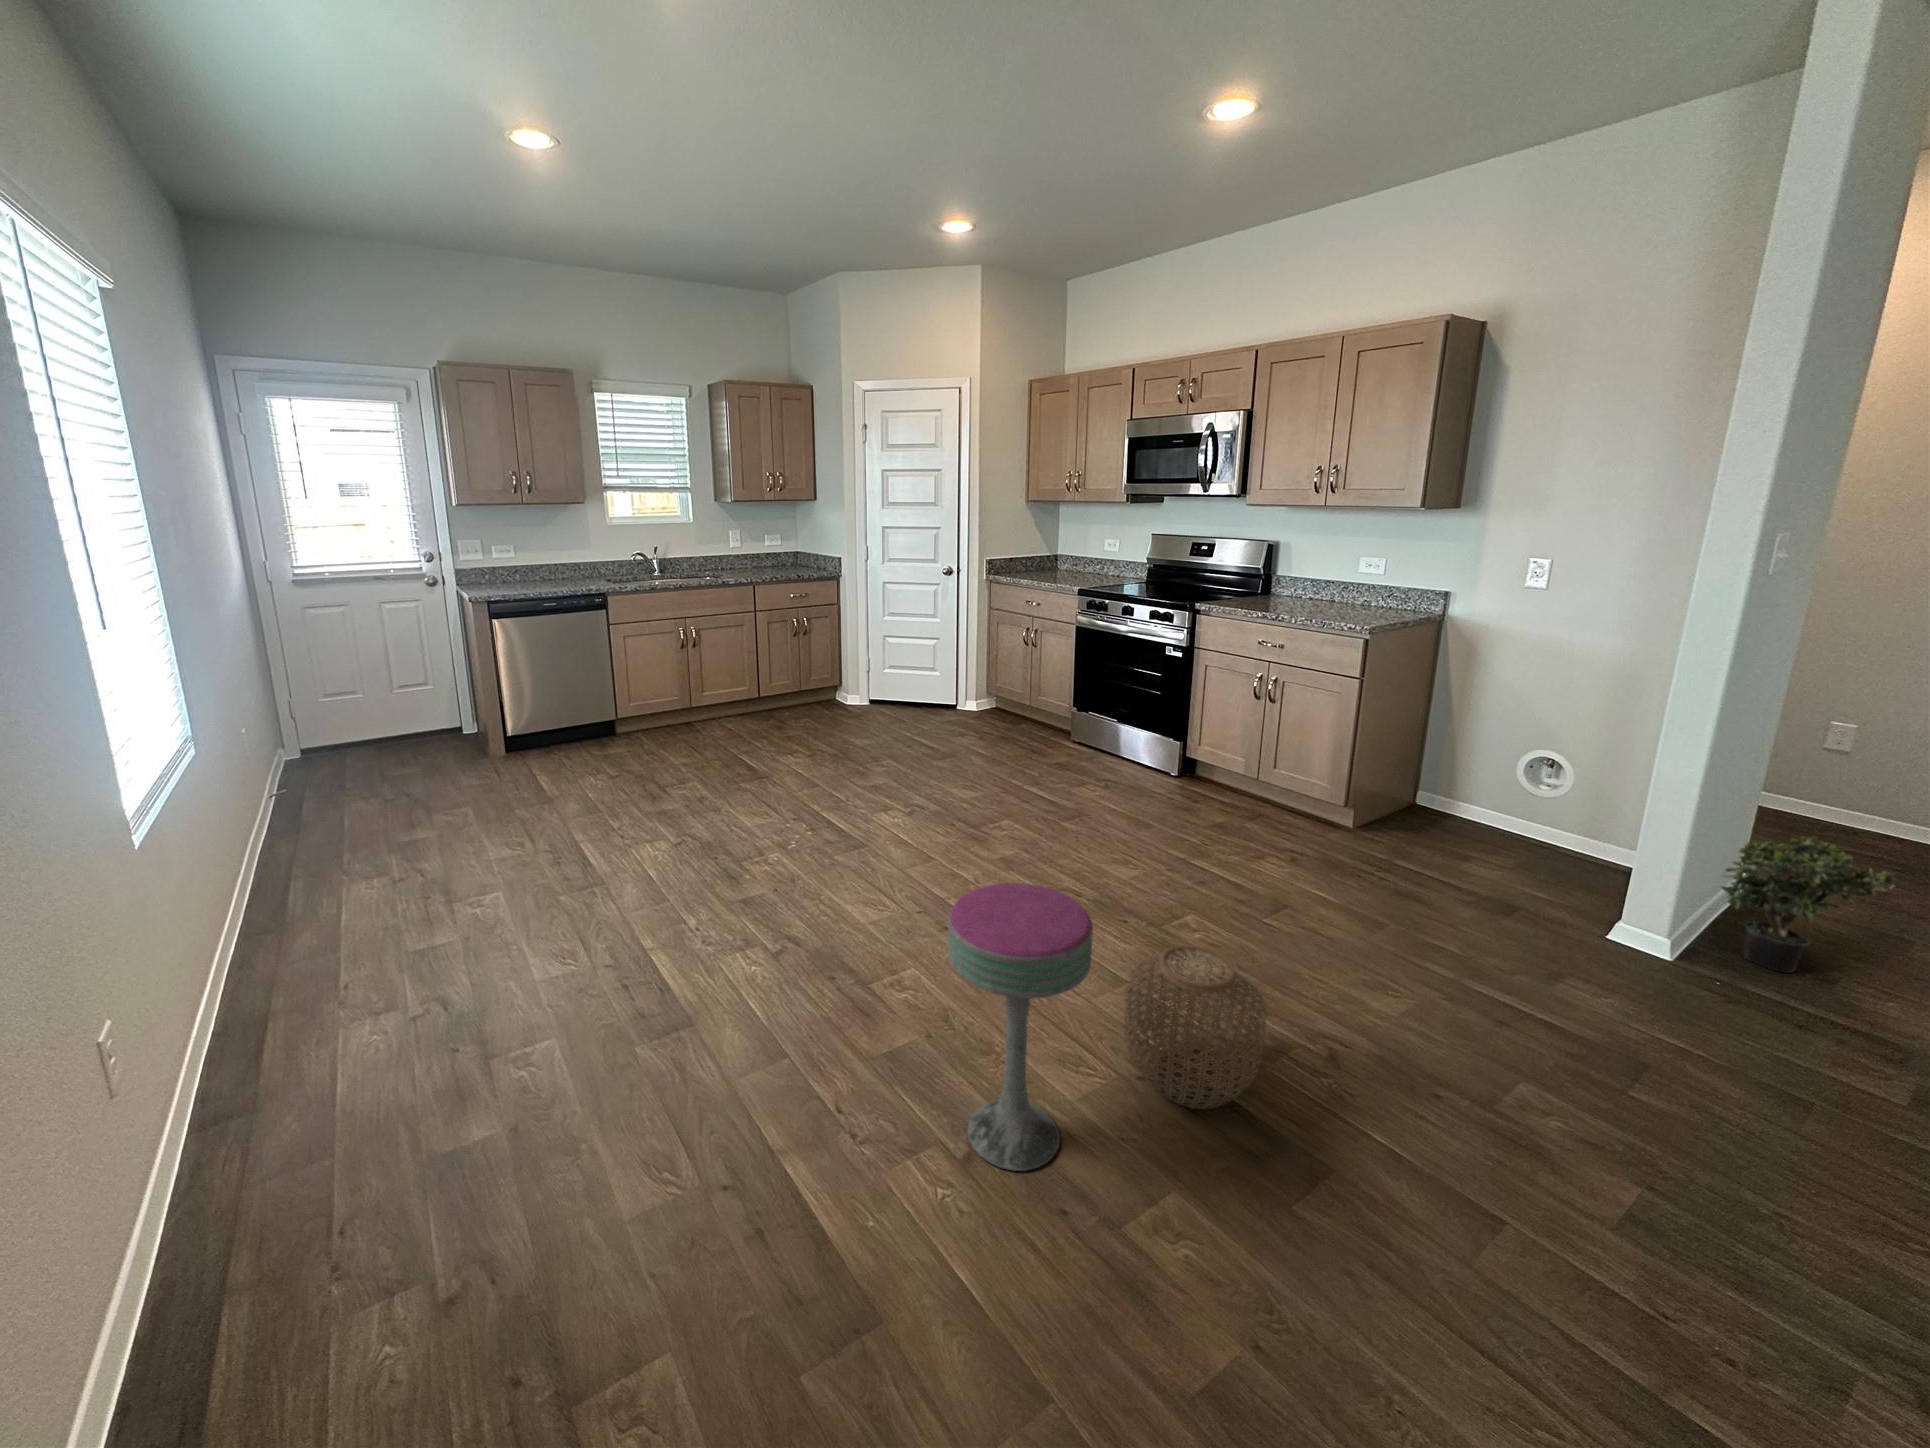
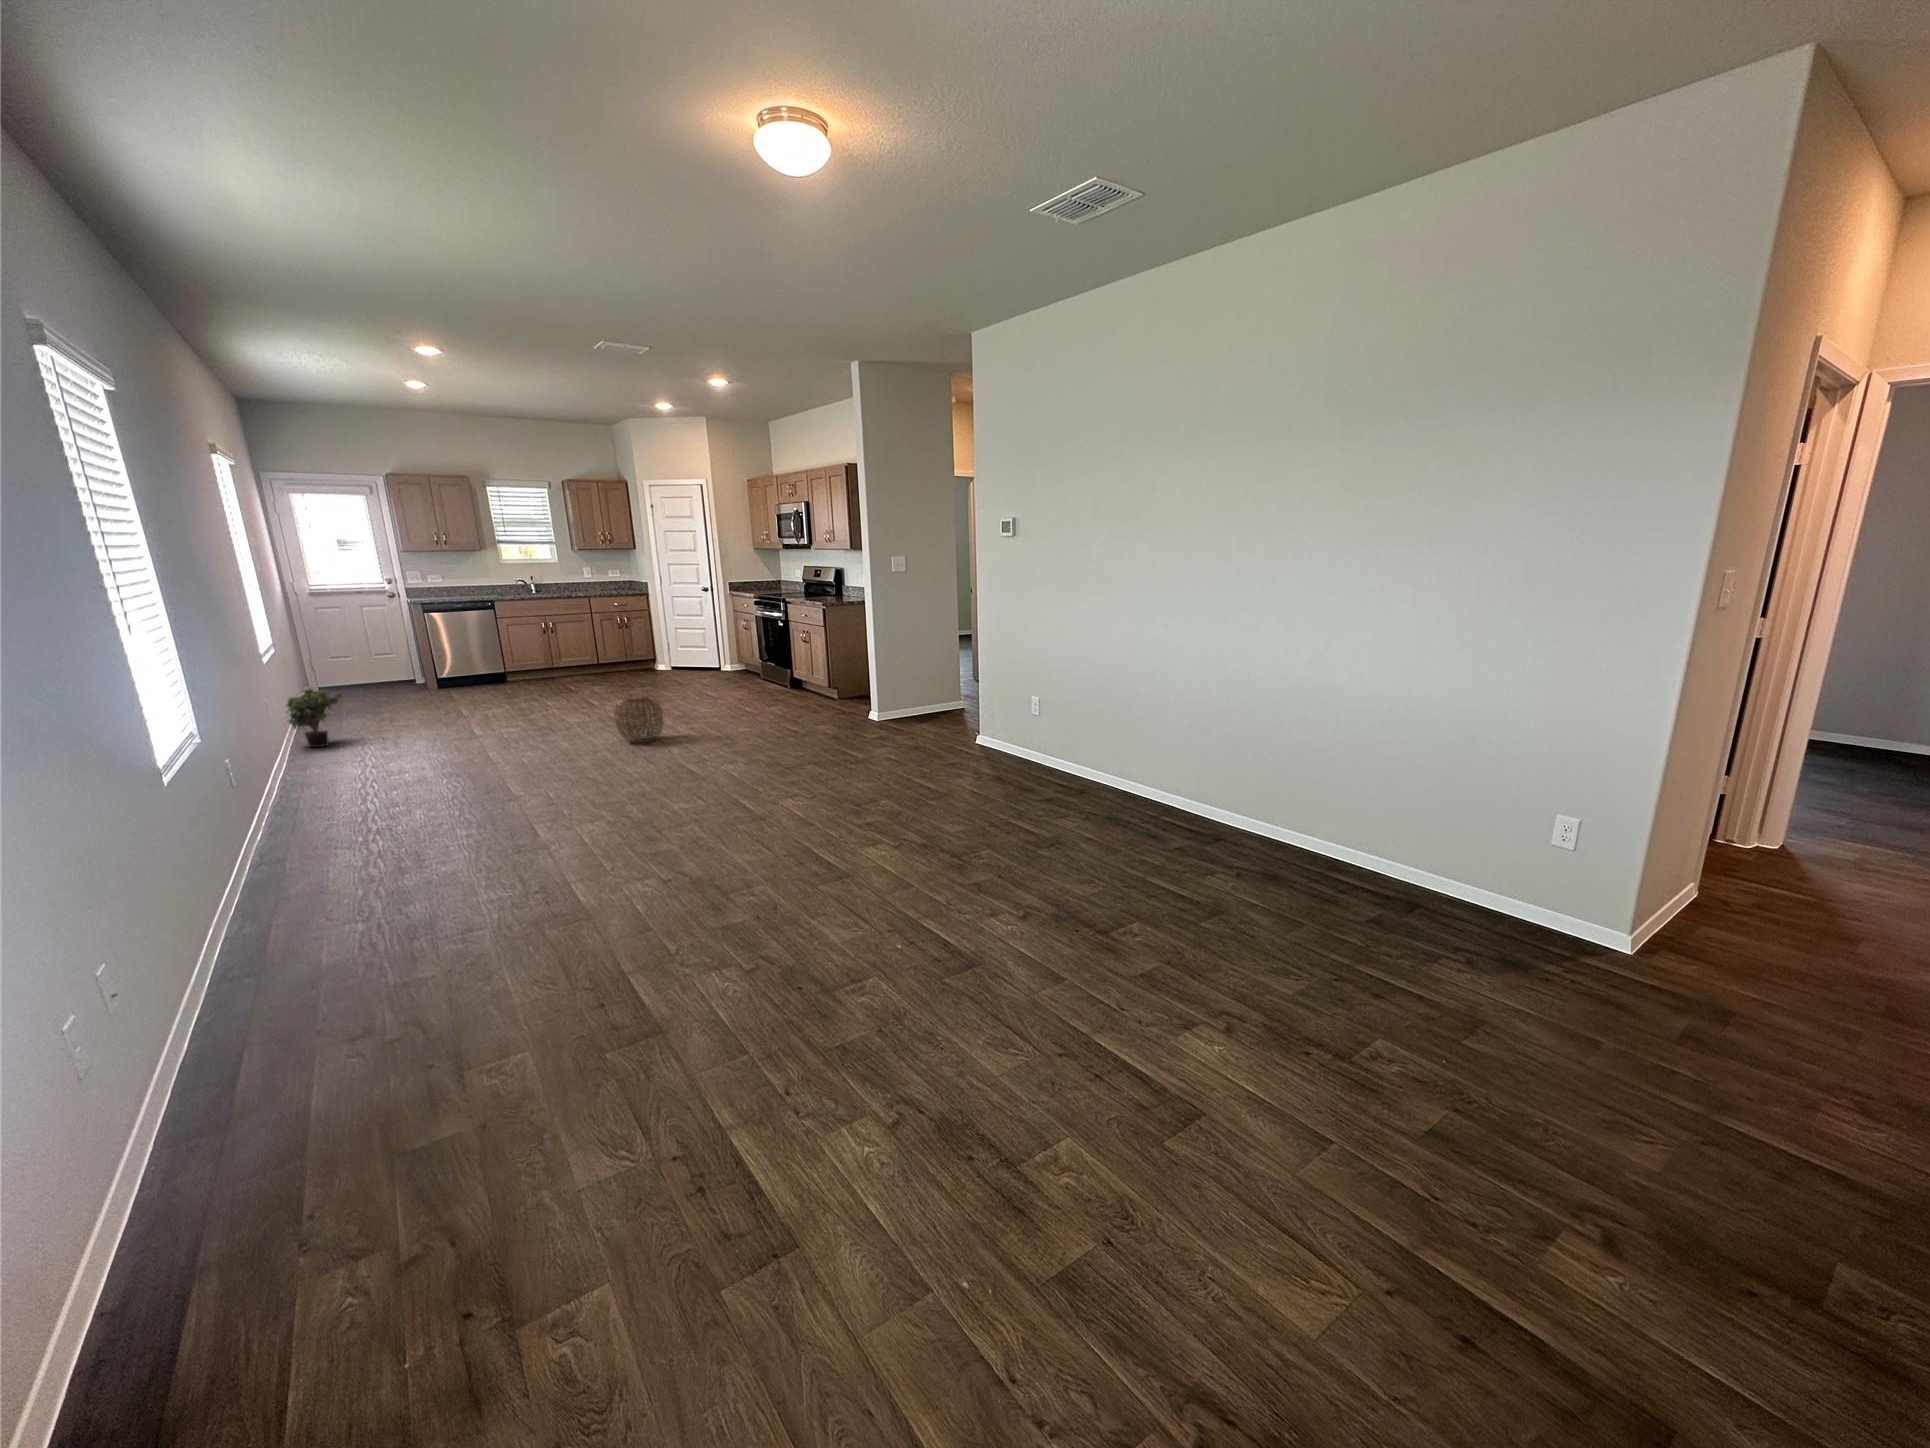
potted plant: present [1722,836,1896,973] -> present [287,688,342,747]
bar stool: present [948,883,1093,1171] -> none [532,668,585,751]

